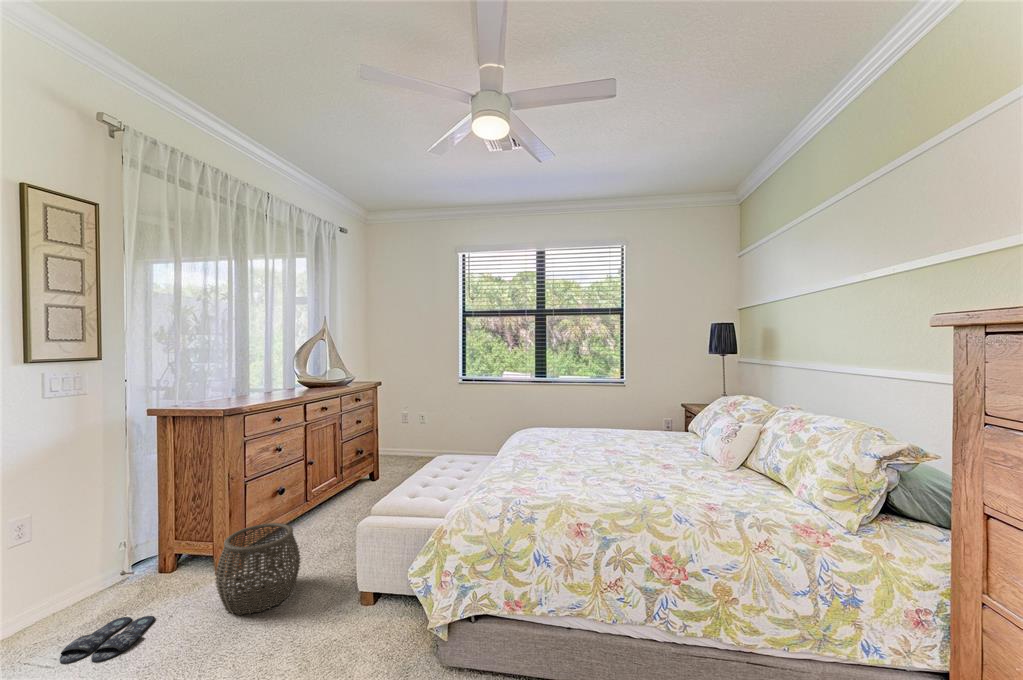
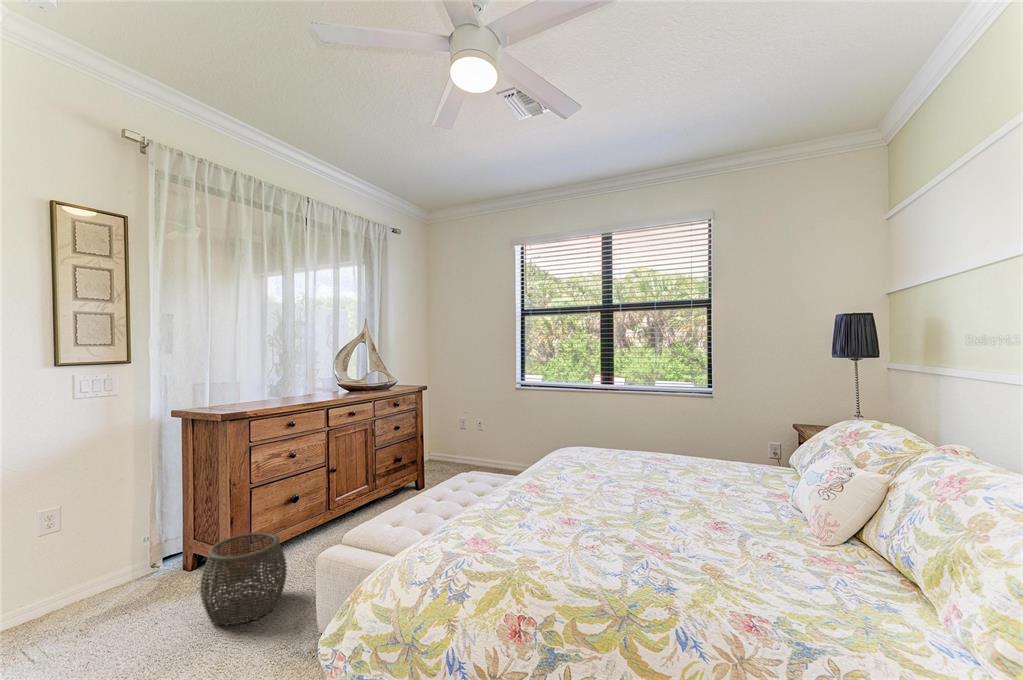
slippers: present [60,616,155,664] -> none [55,611,149,654]

